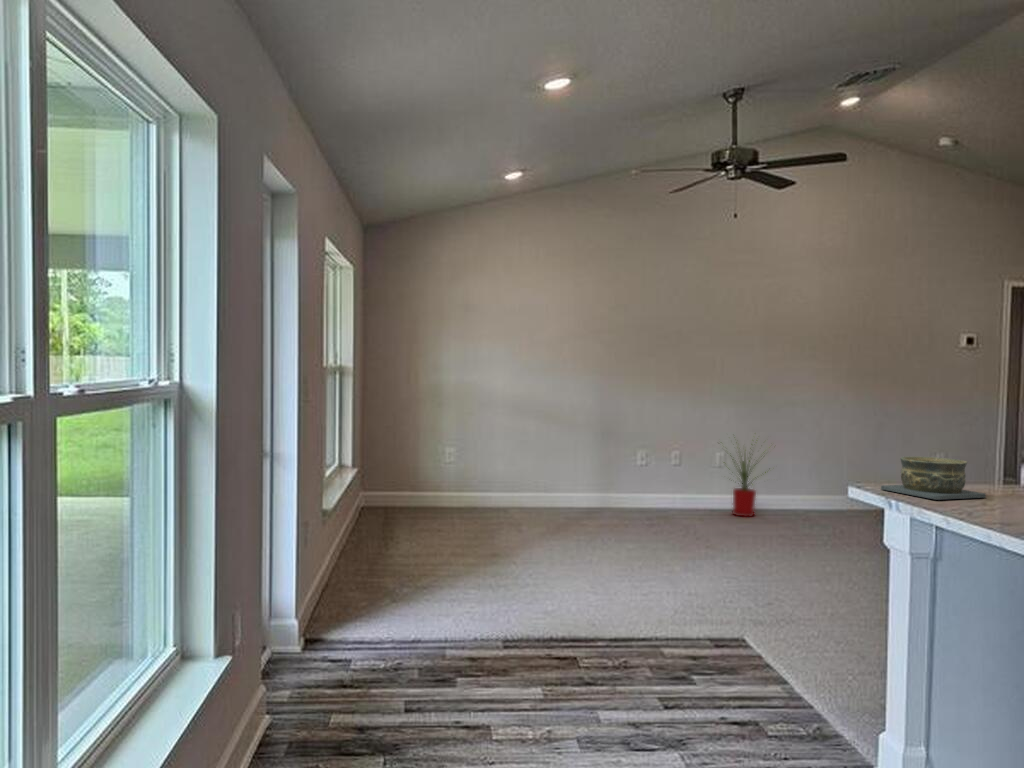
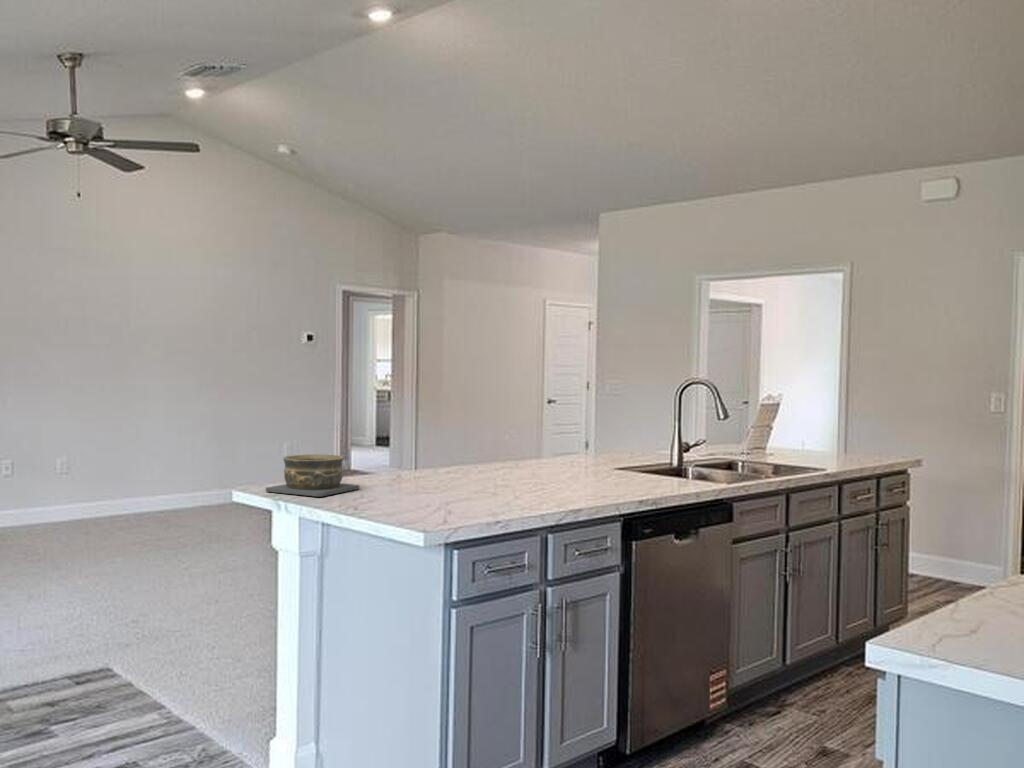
house plant: present [730,448,766,517] -> none [55,434,131,526]

